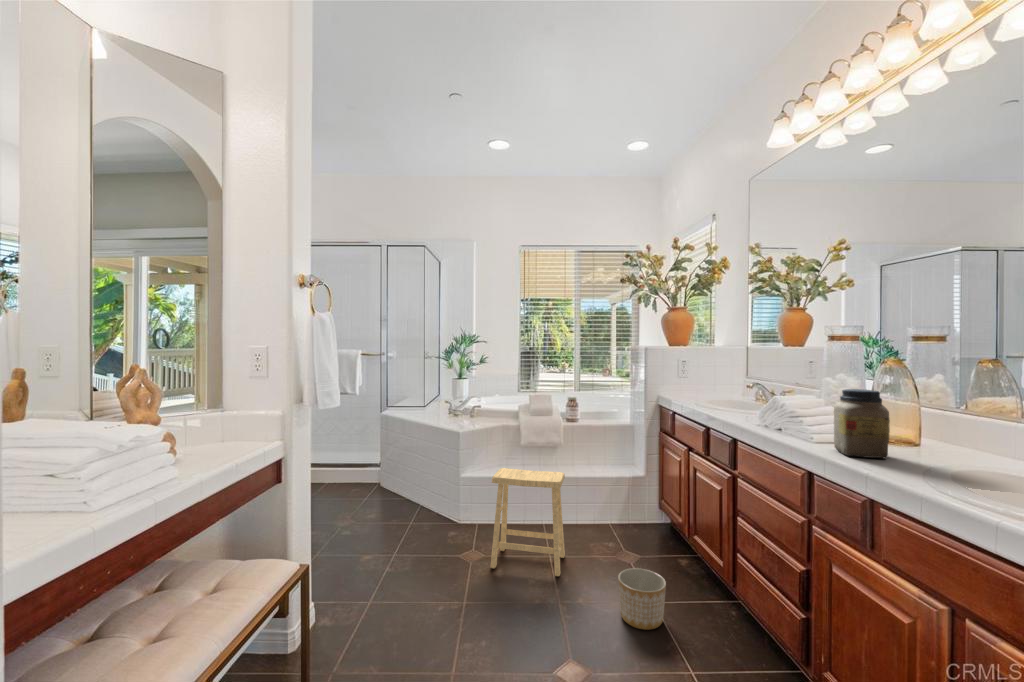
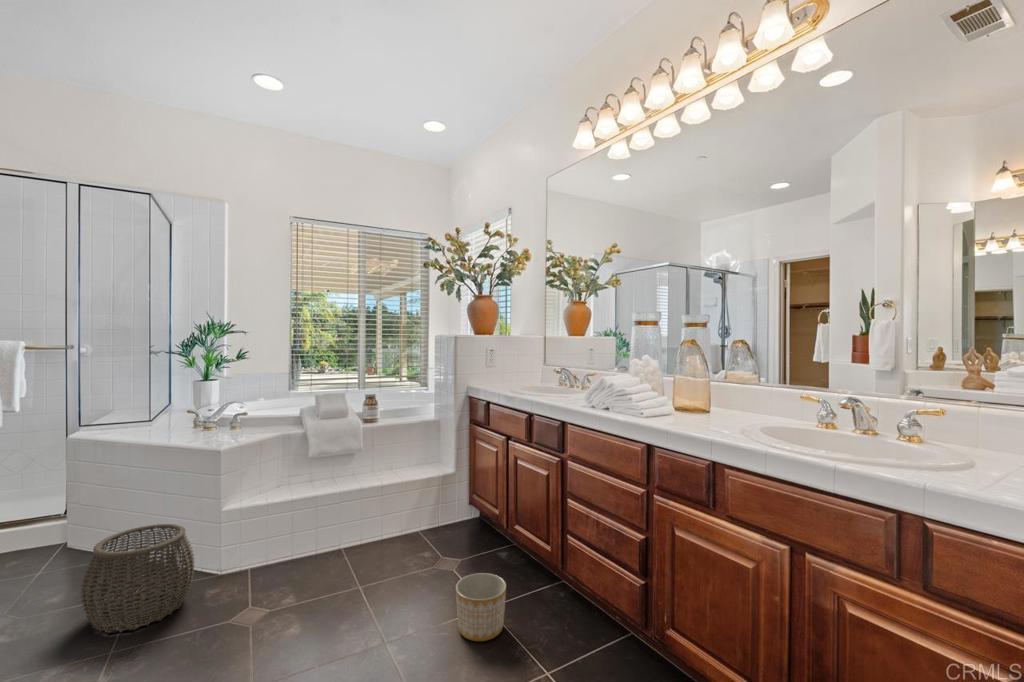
jar: present [834,389,890,458] -> none [664,366,709,427]
footstool: present [491,468,565,576] -> none [283,482,378,622]
woven basket: none [379,479,441,547] -> present [81,524,195,633]

